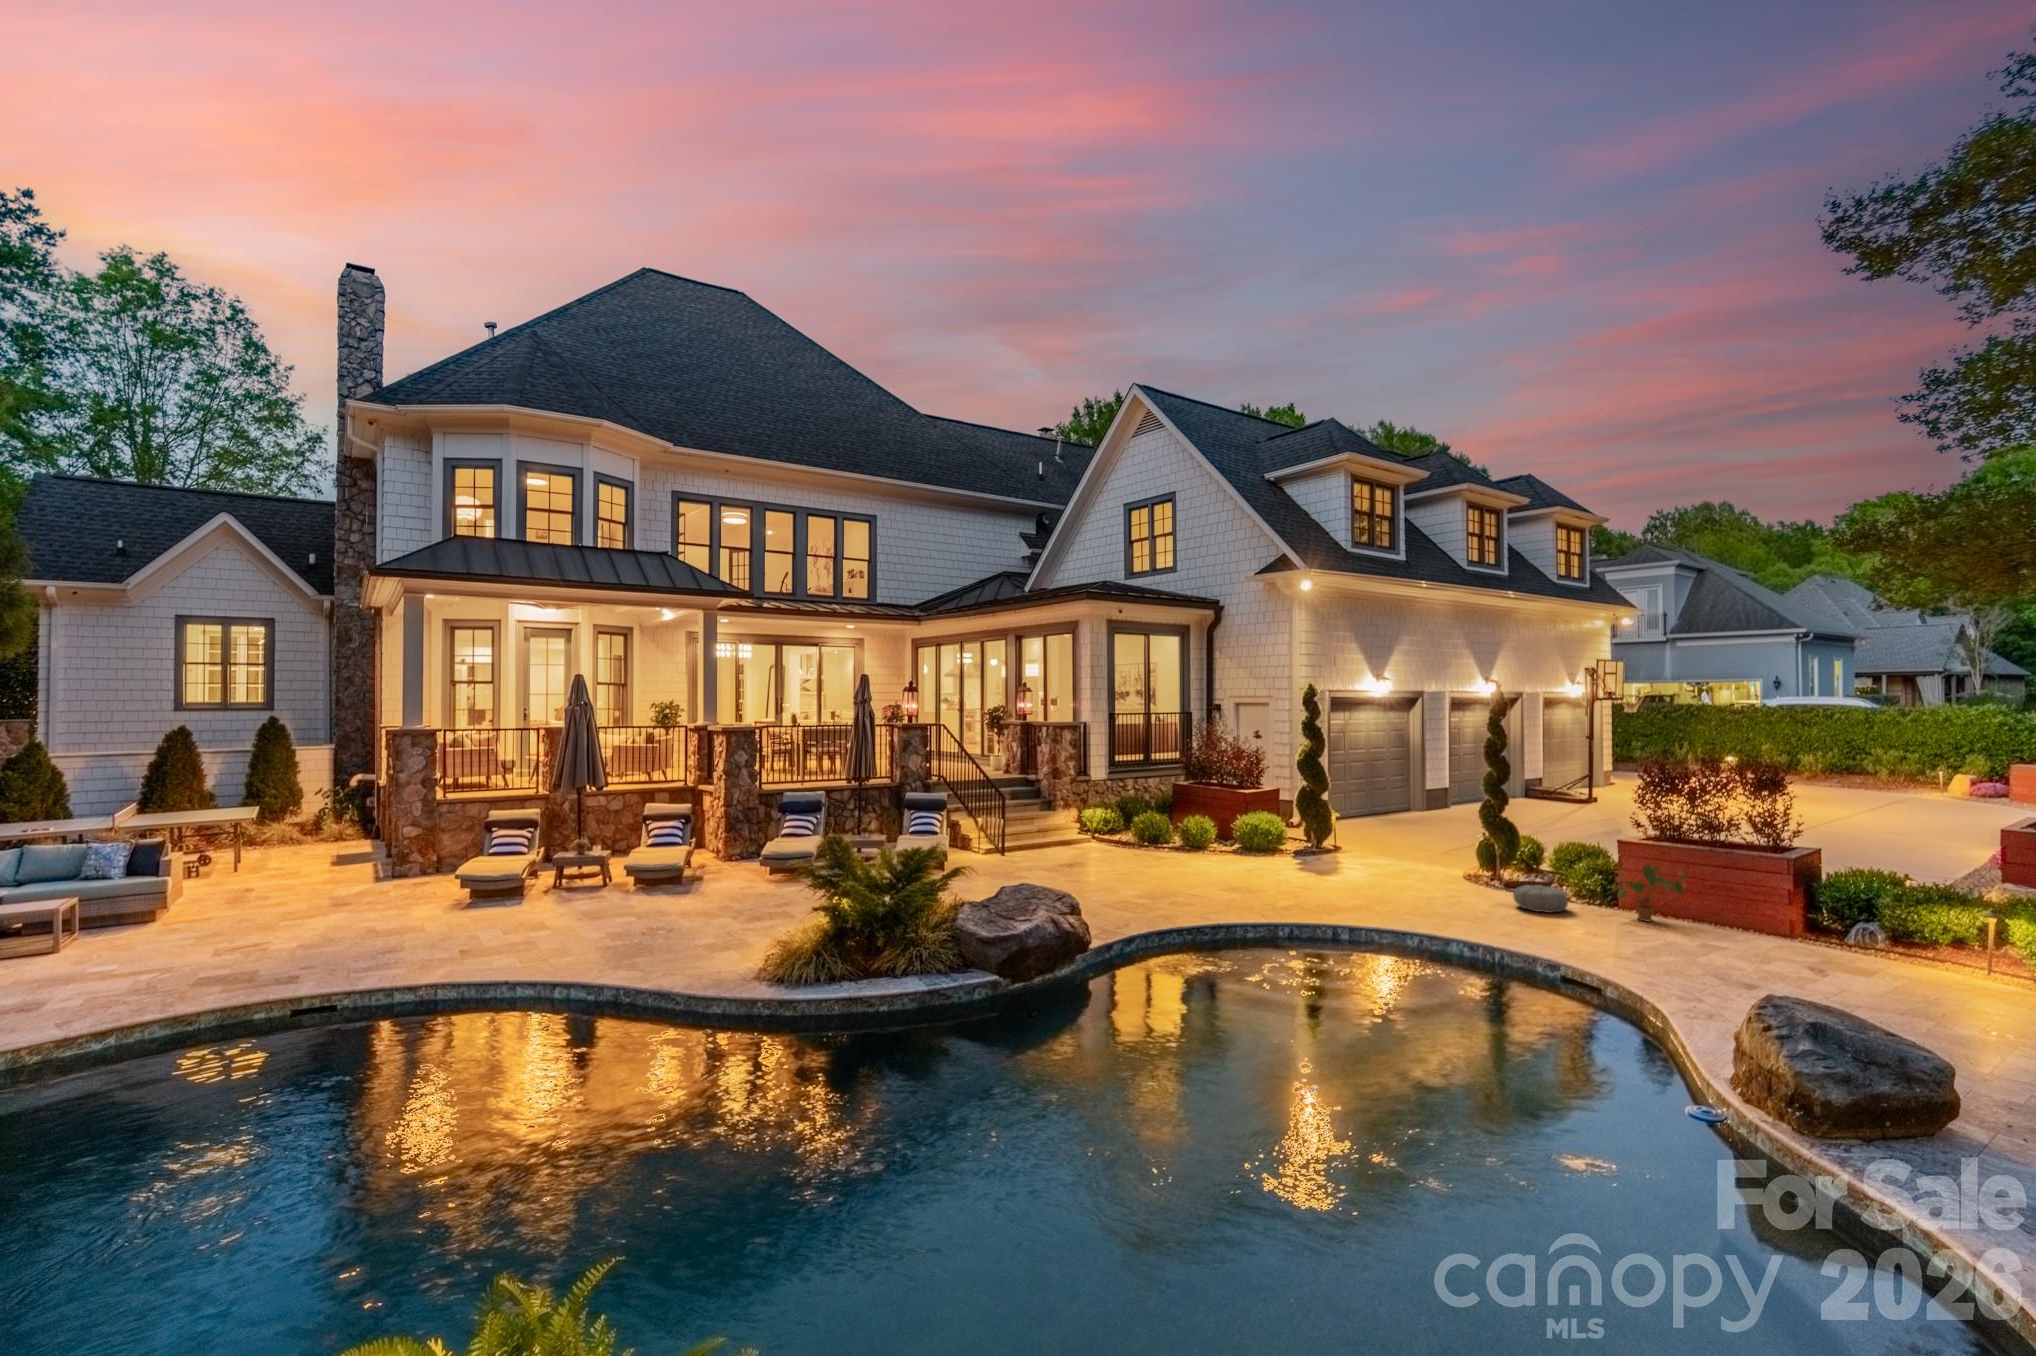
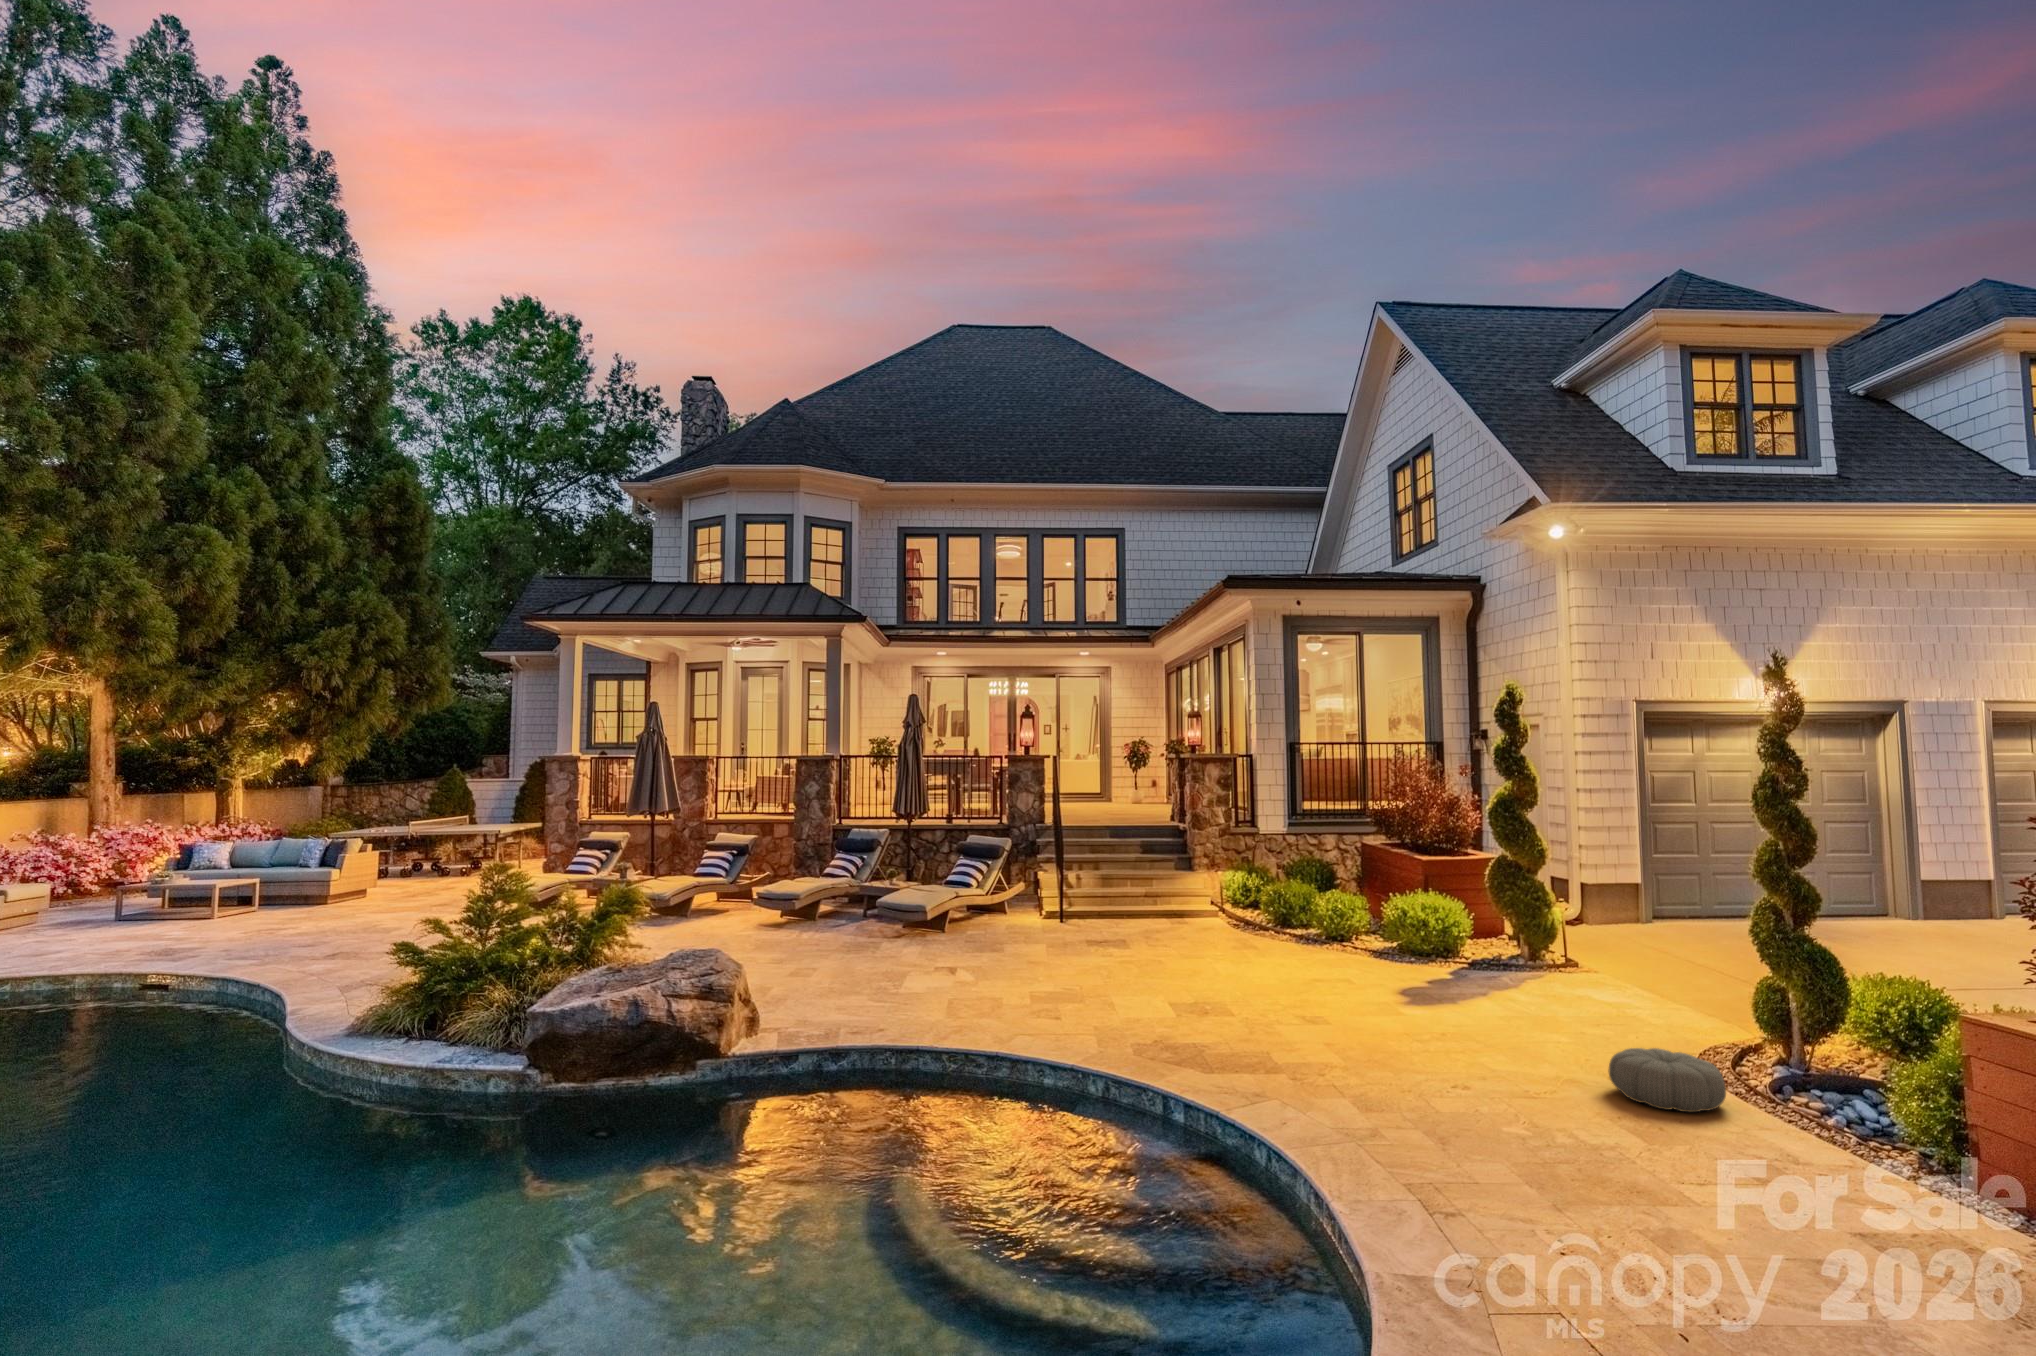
house plant: present [1618,865,1686,922] -> none [1785,1037,1980,1174]

